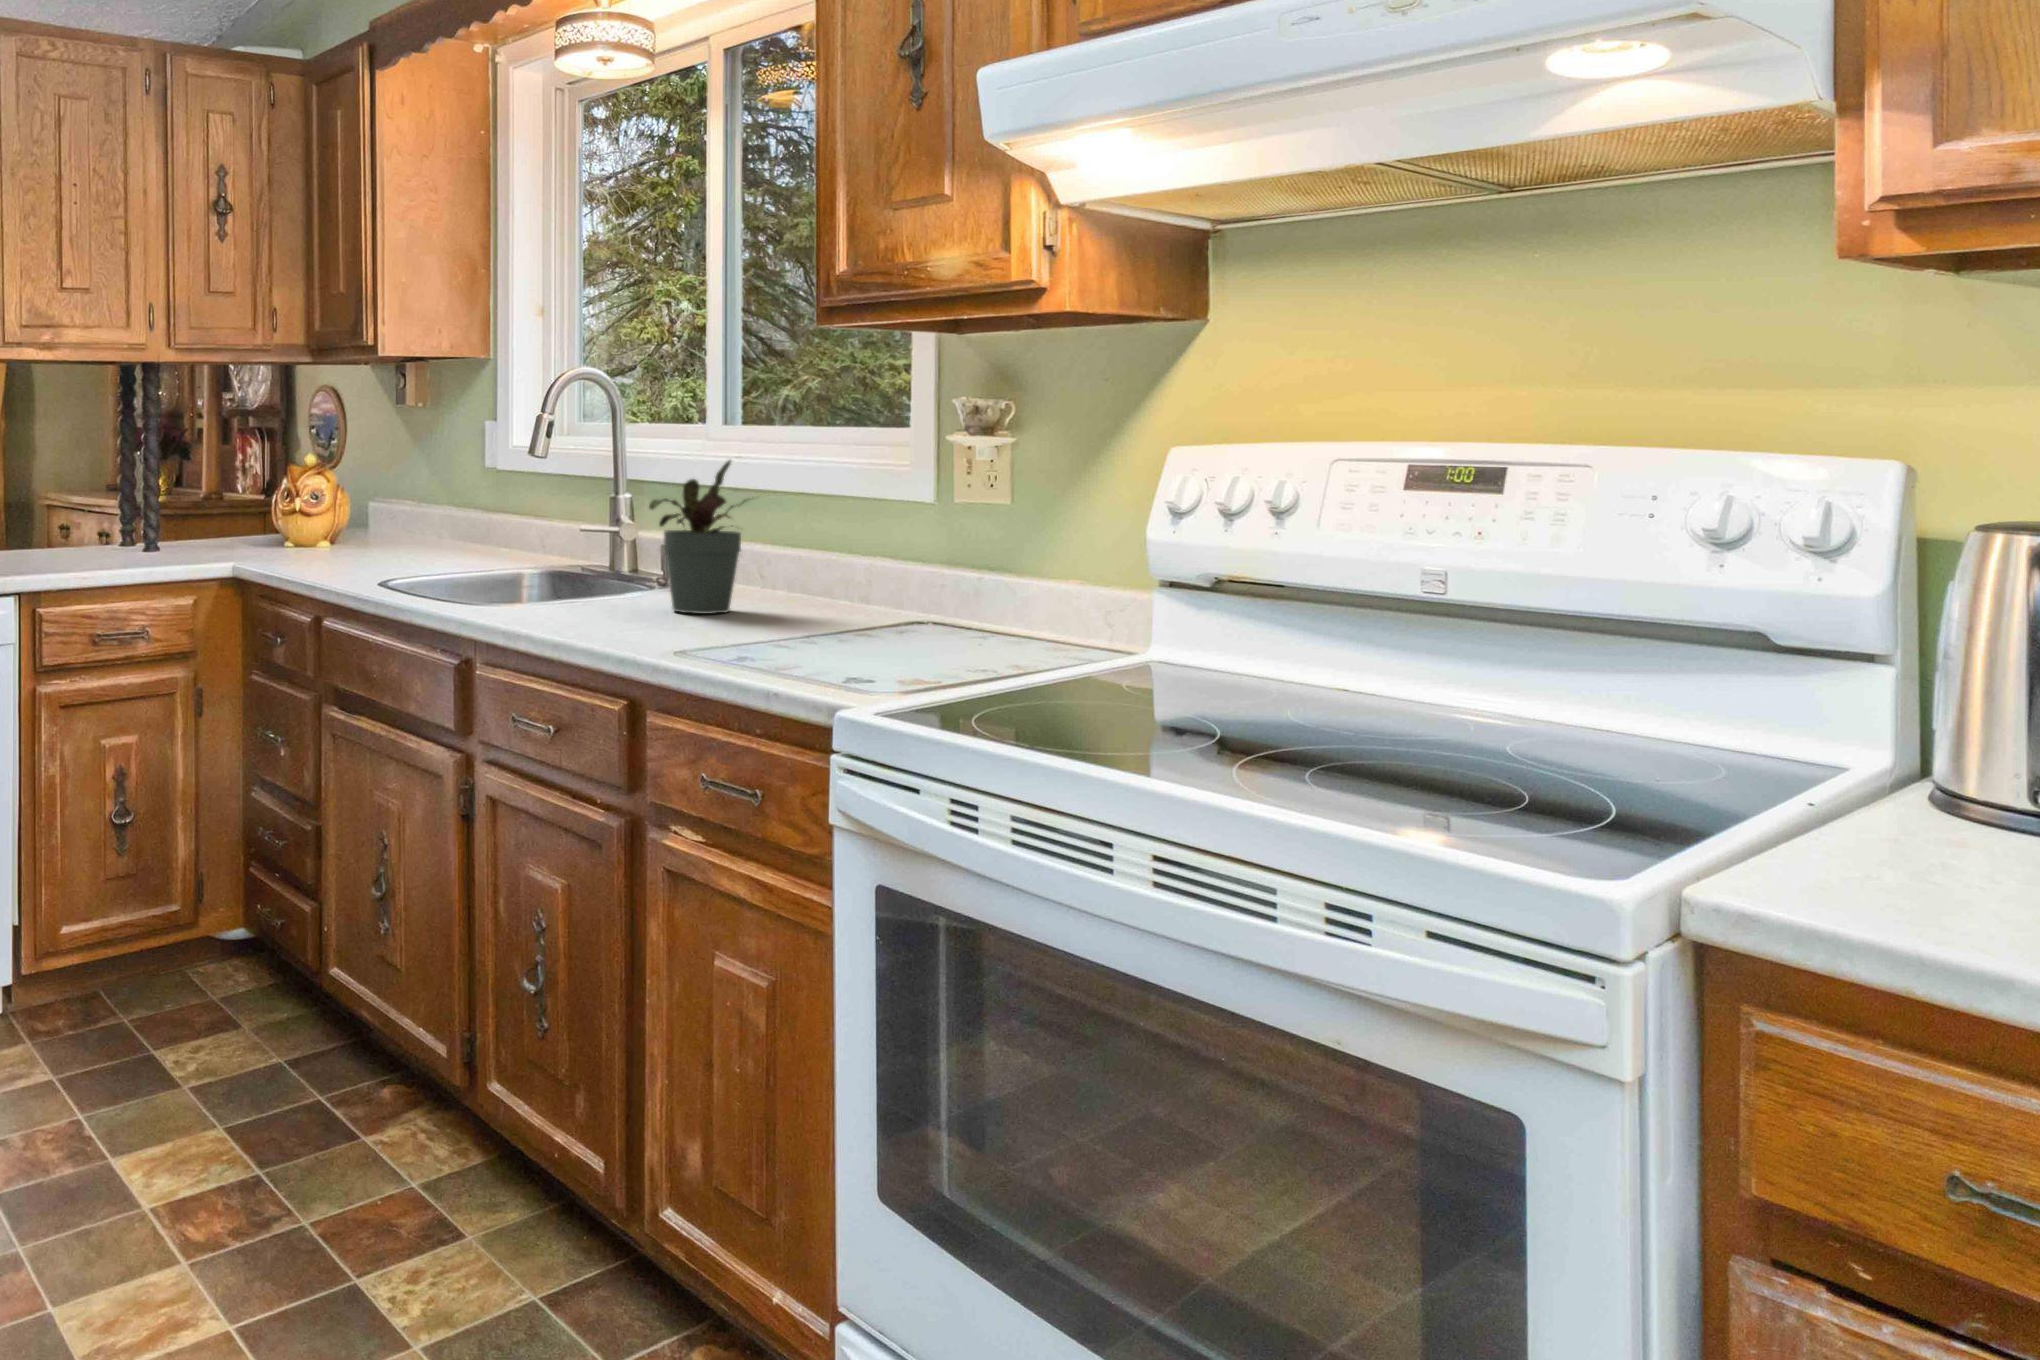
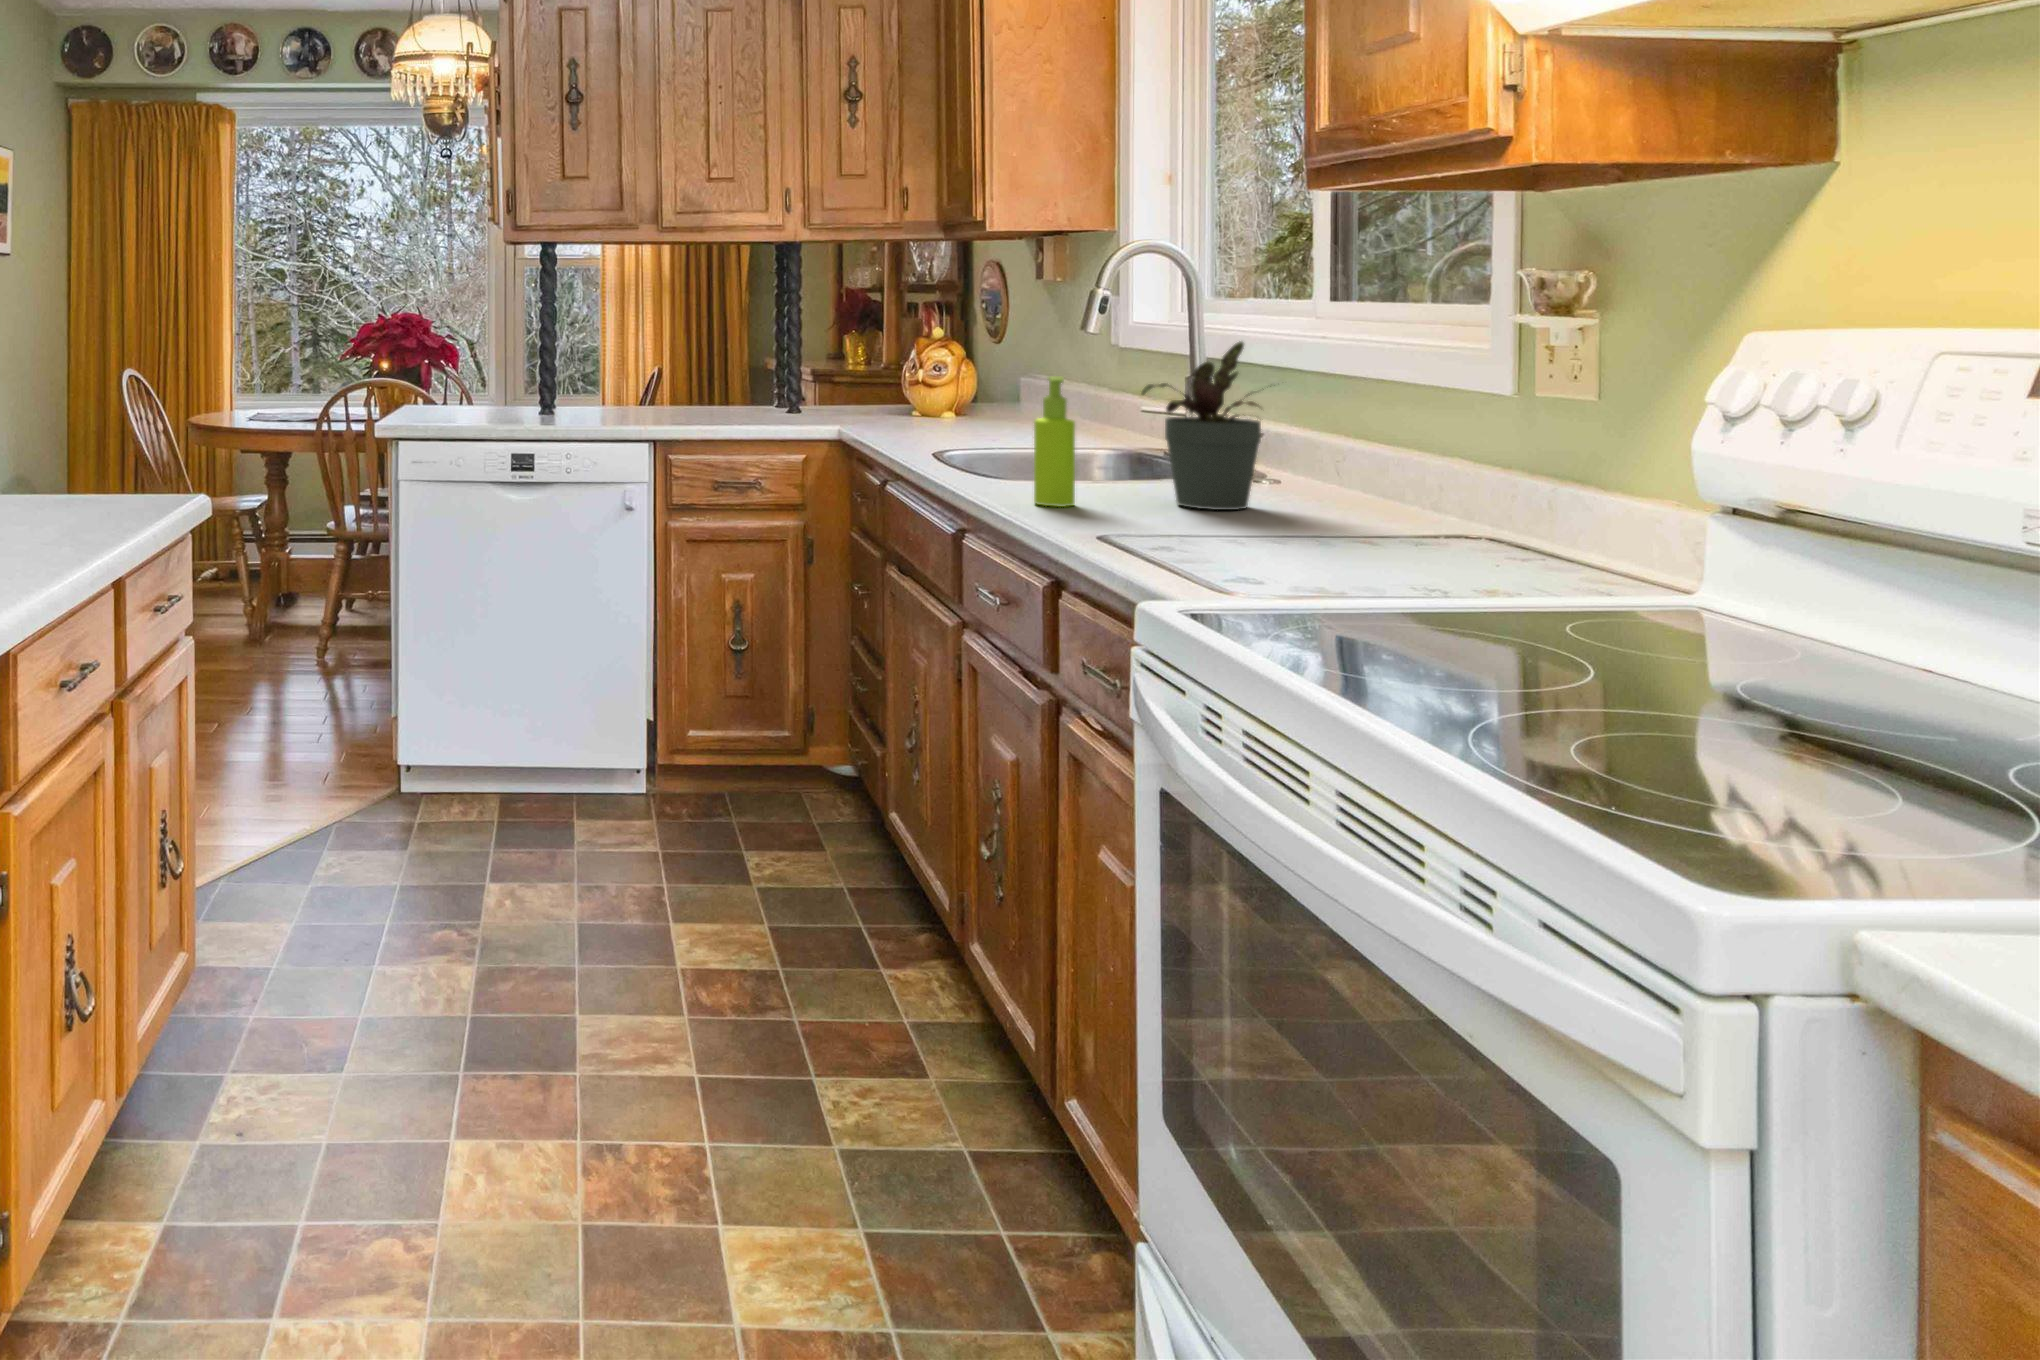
soap dispenser: none [559,492,597,620] -> present [1034,376,1075,507]

